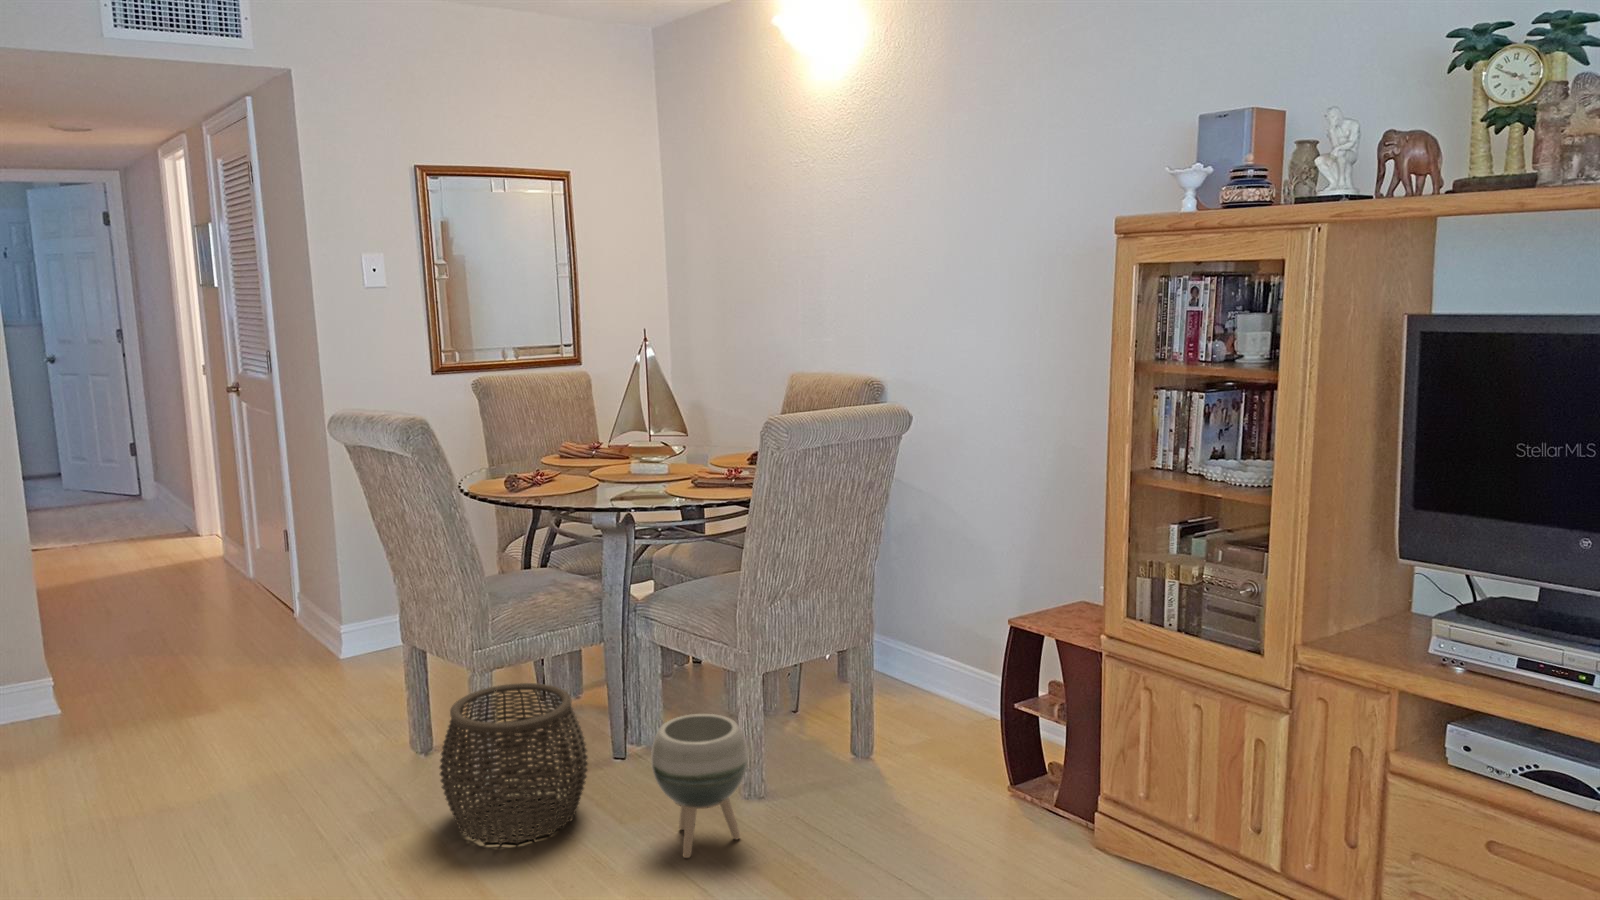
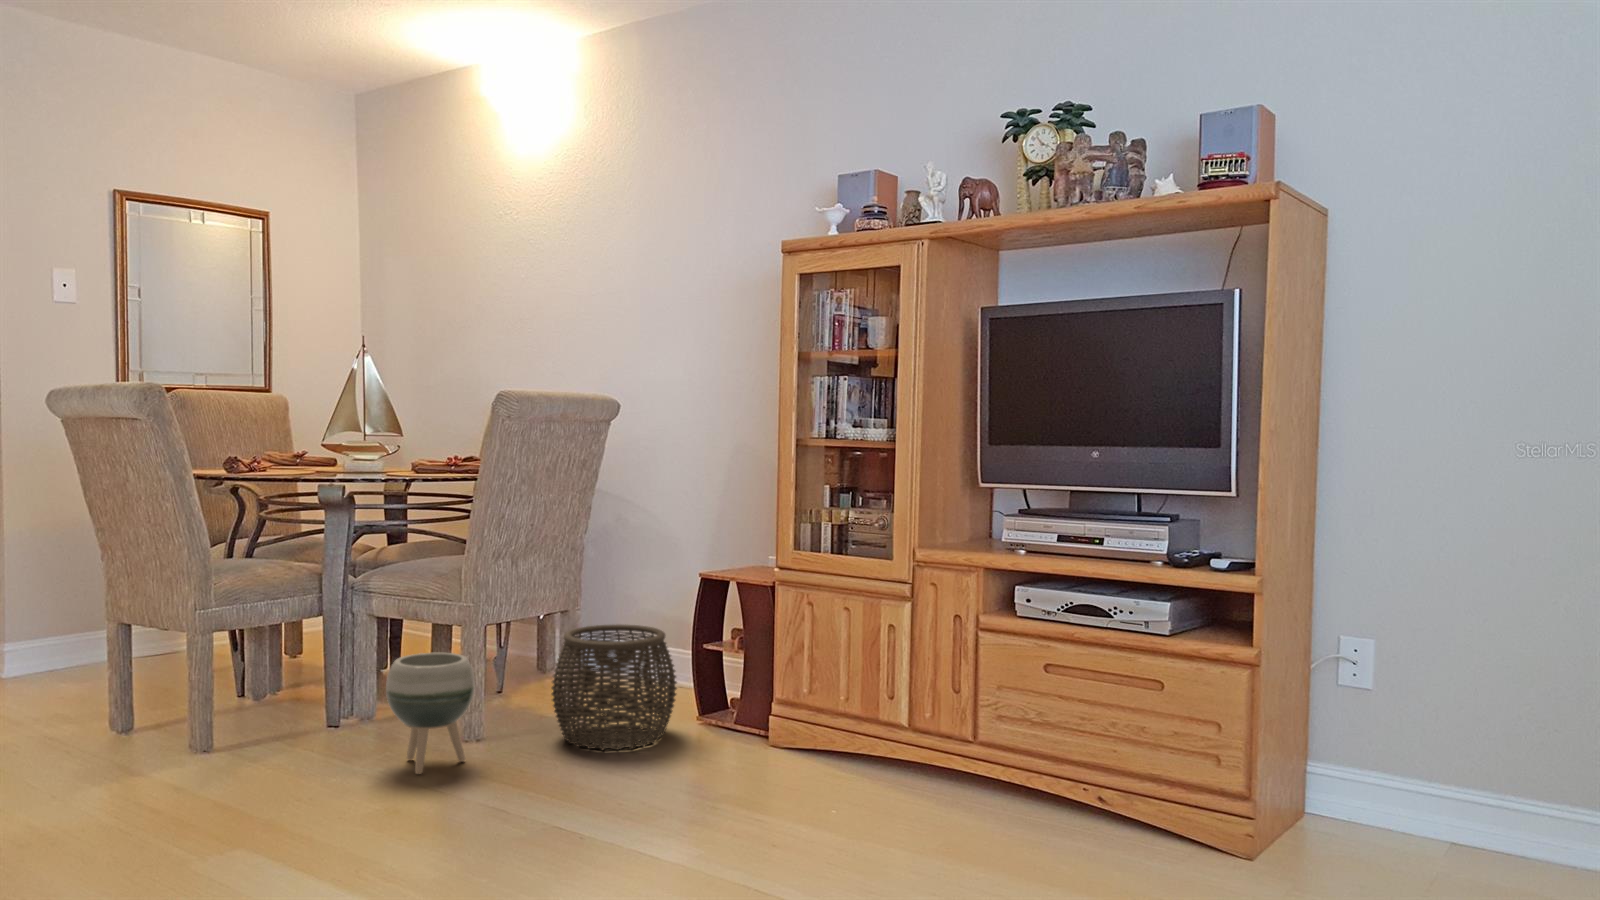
woven basket: present [440,683,588,845] -> present [551,625,677,750]

